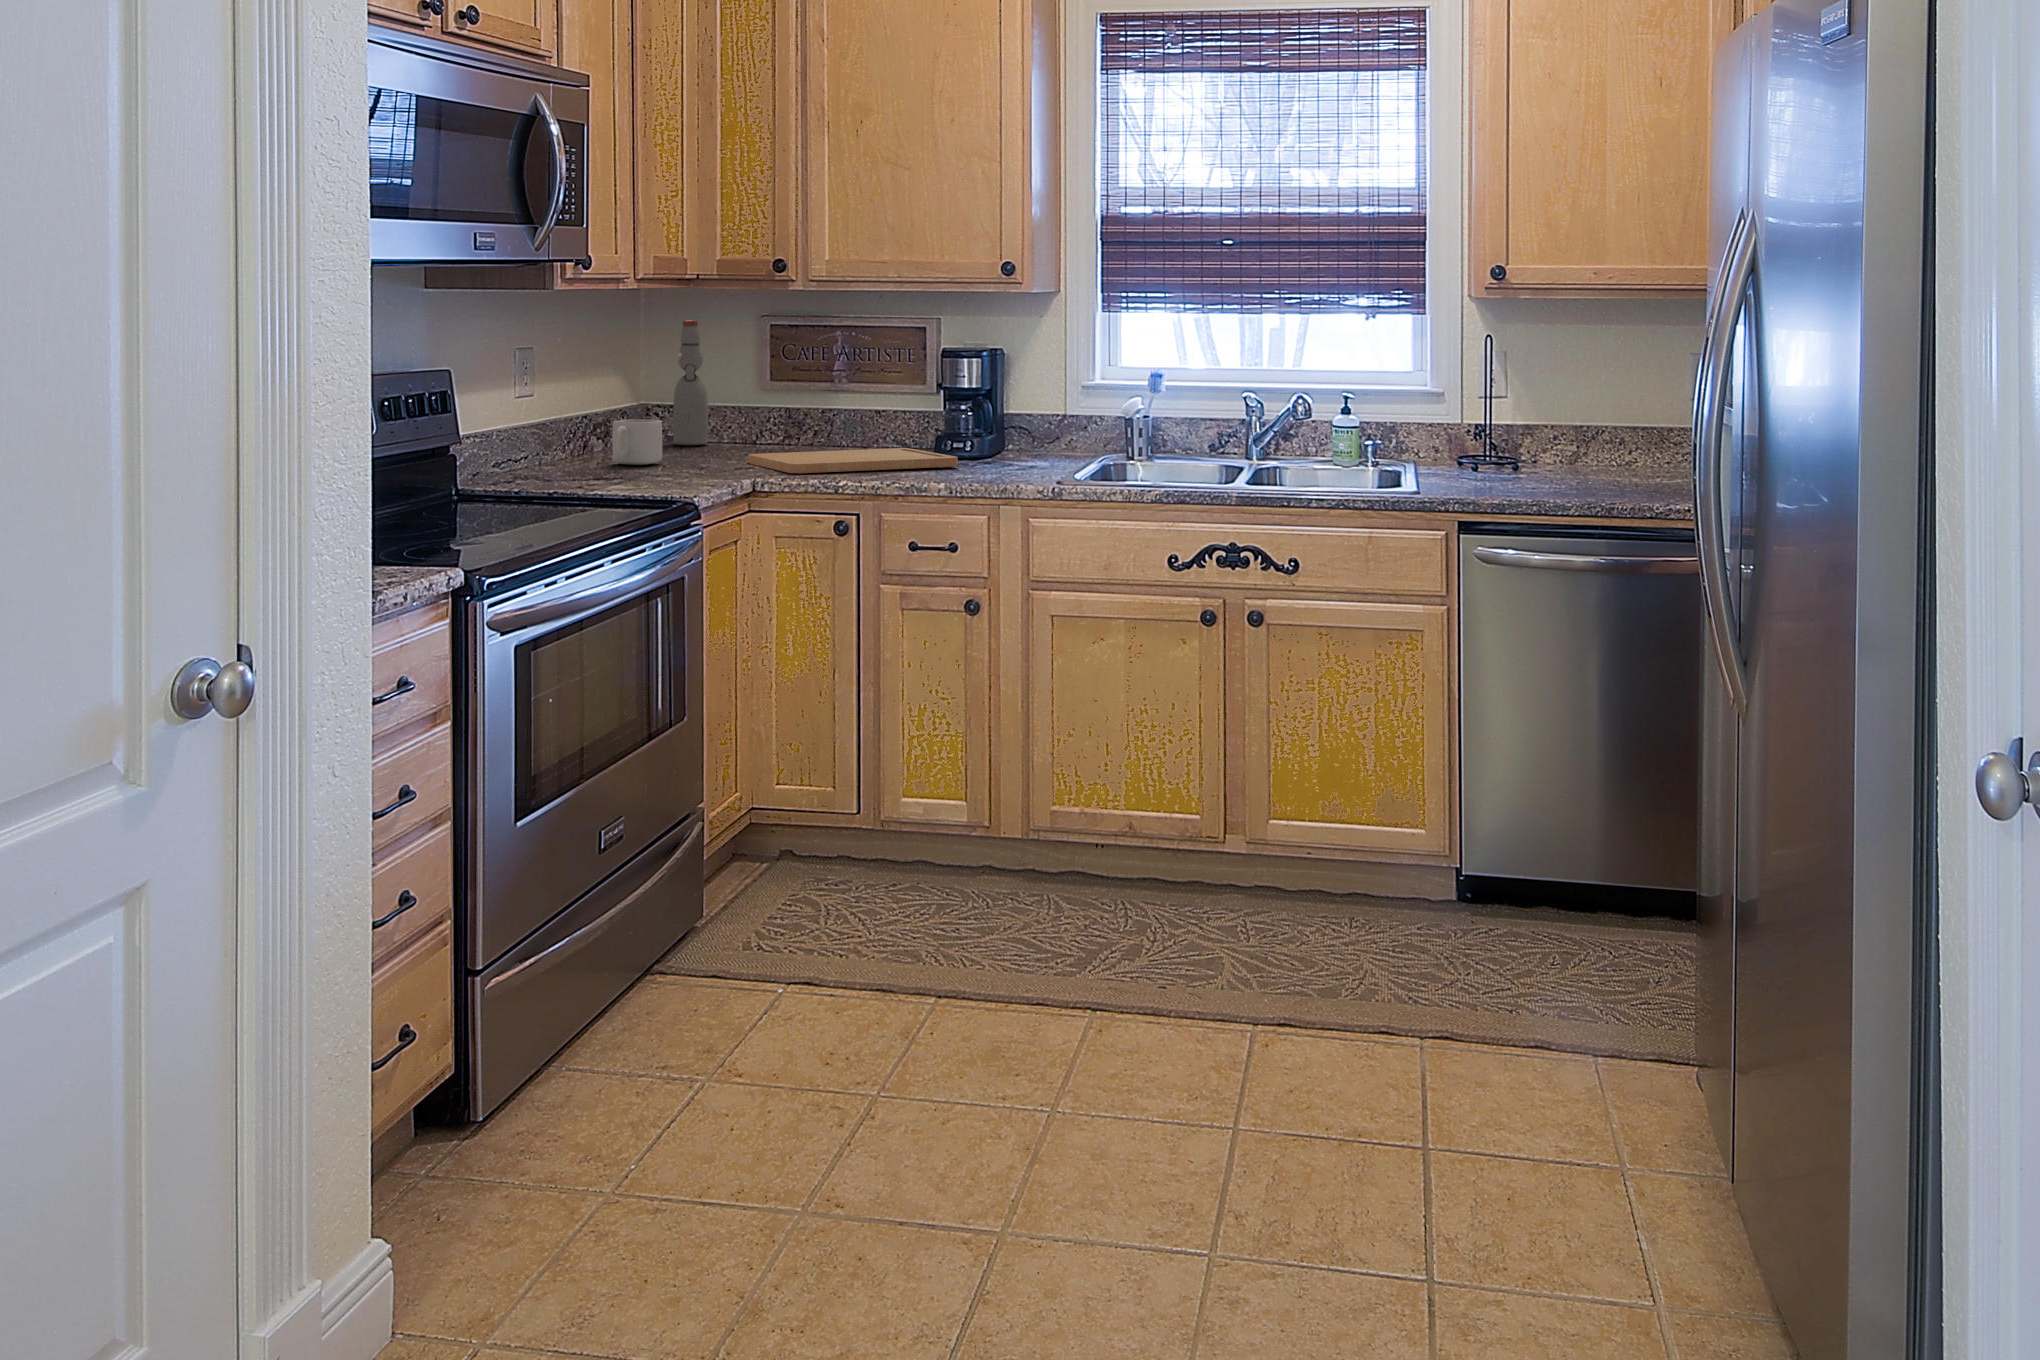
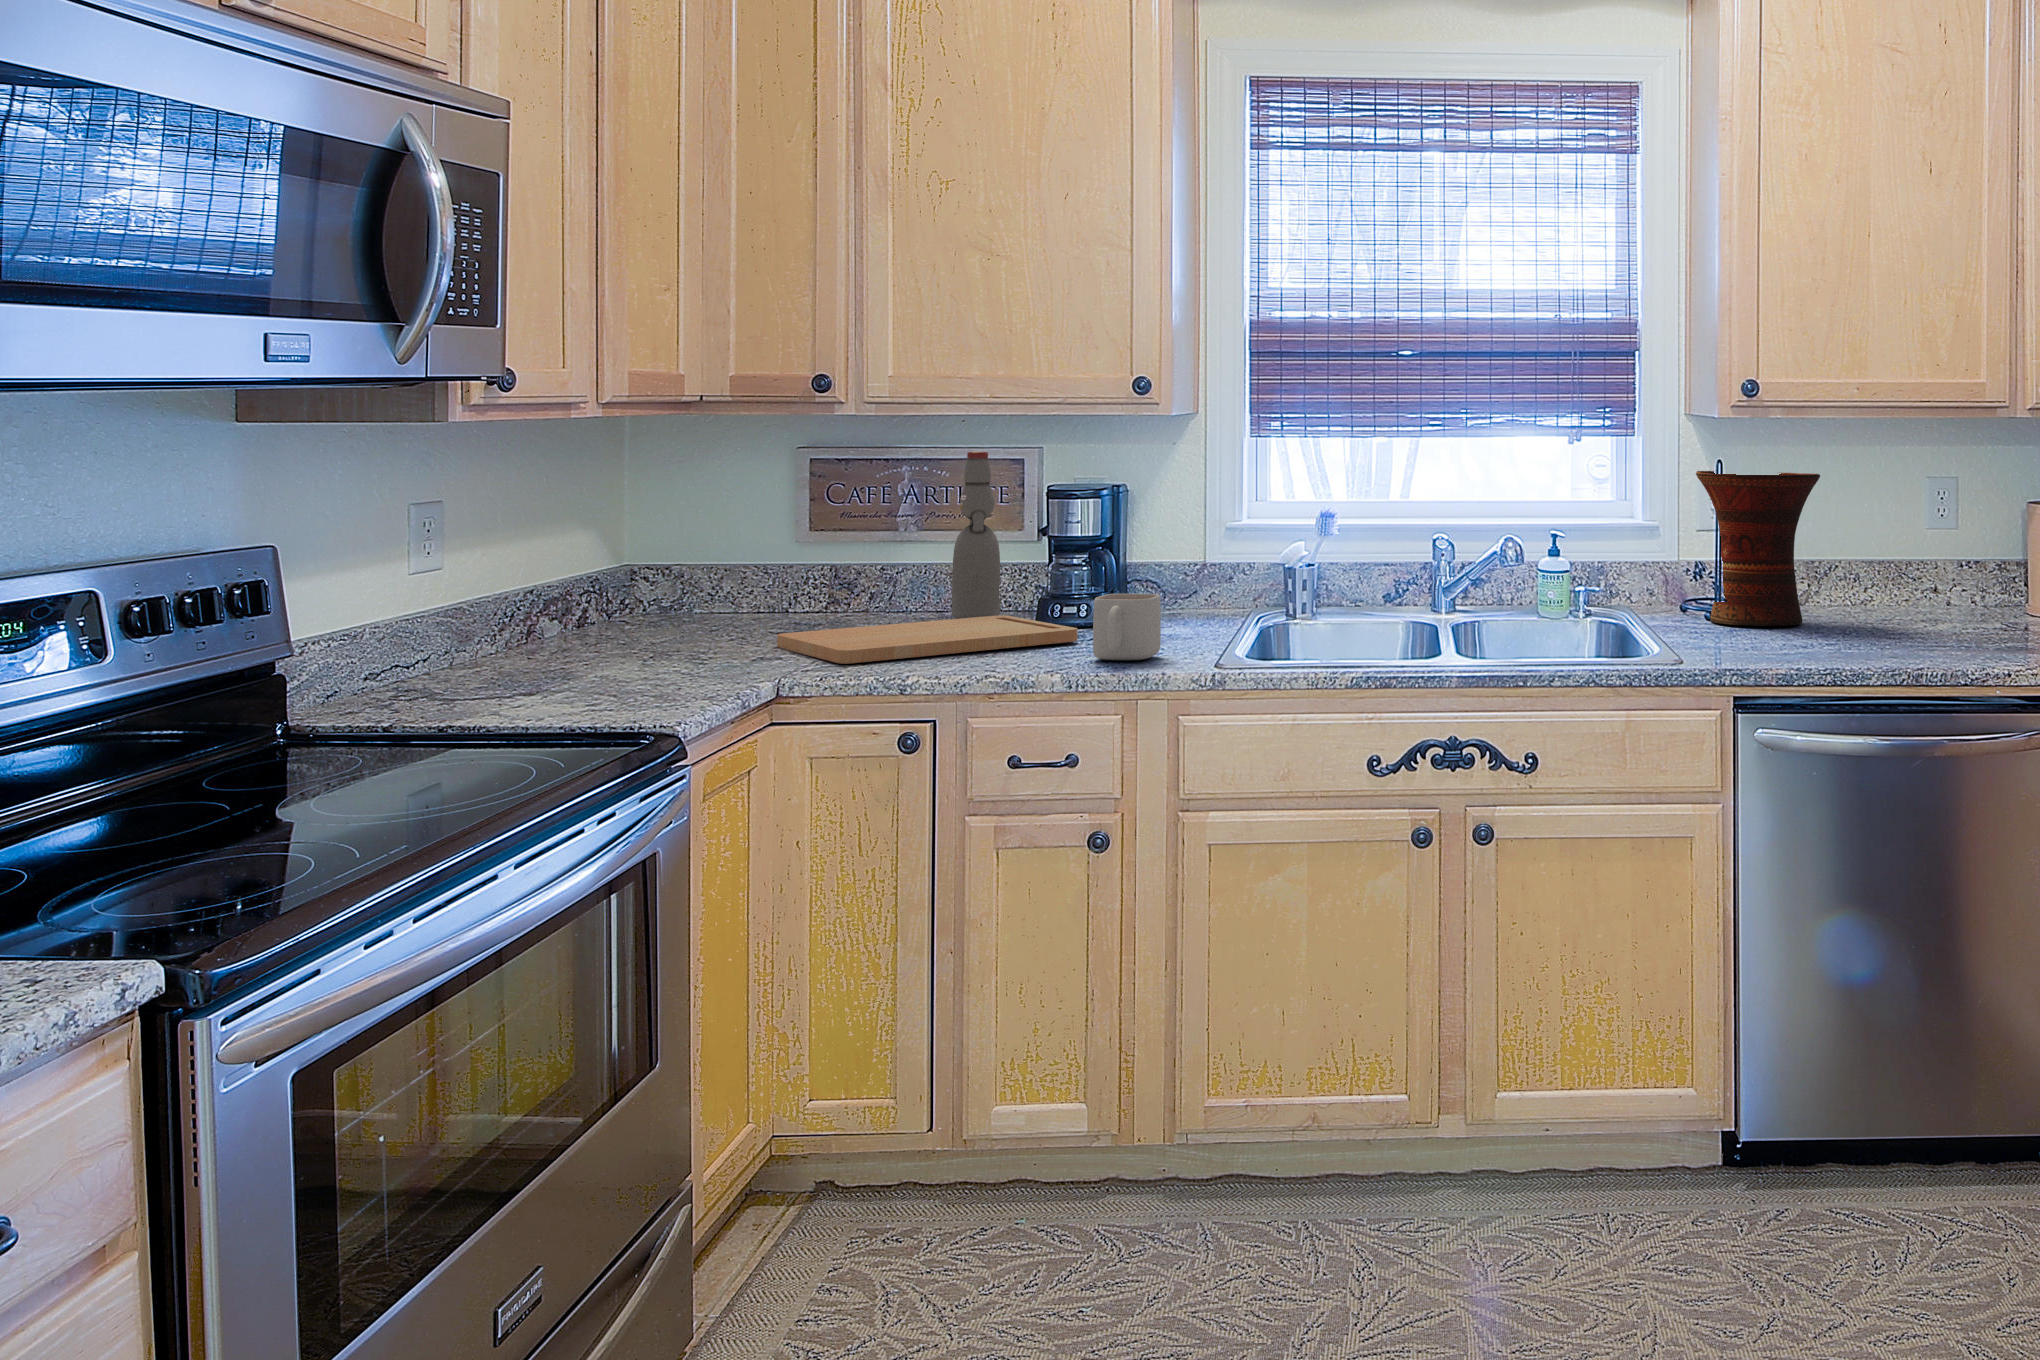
bottle: present [673,321,708,445] -> present [952,452,1001,619]
vase: none [1477,343,1590,476] -> present [1696,471,1820,626]
mug: present [612,419,662,465] -> present [1093,594,1161,660]

